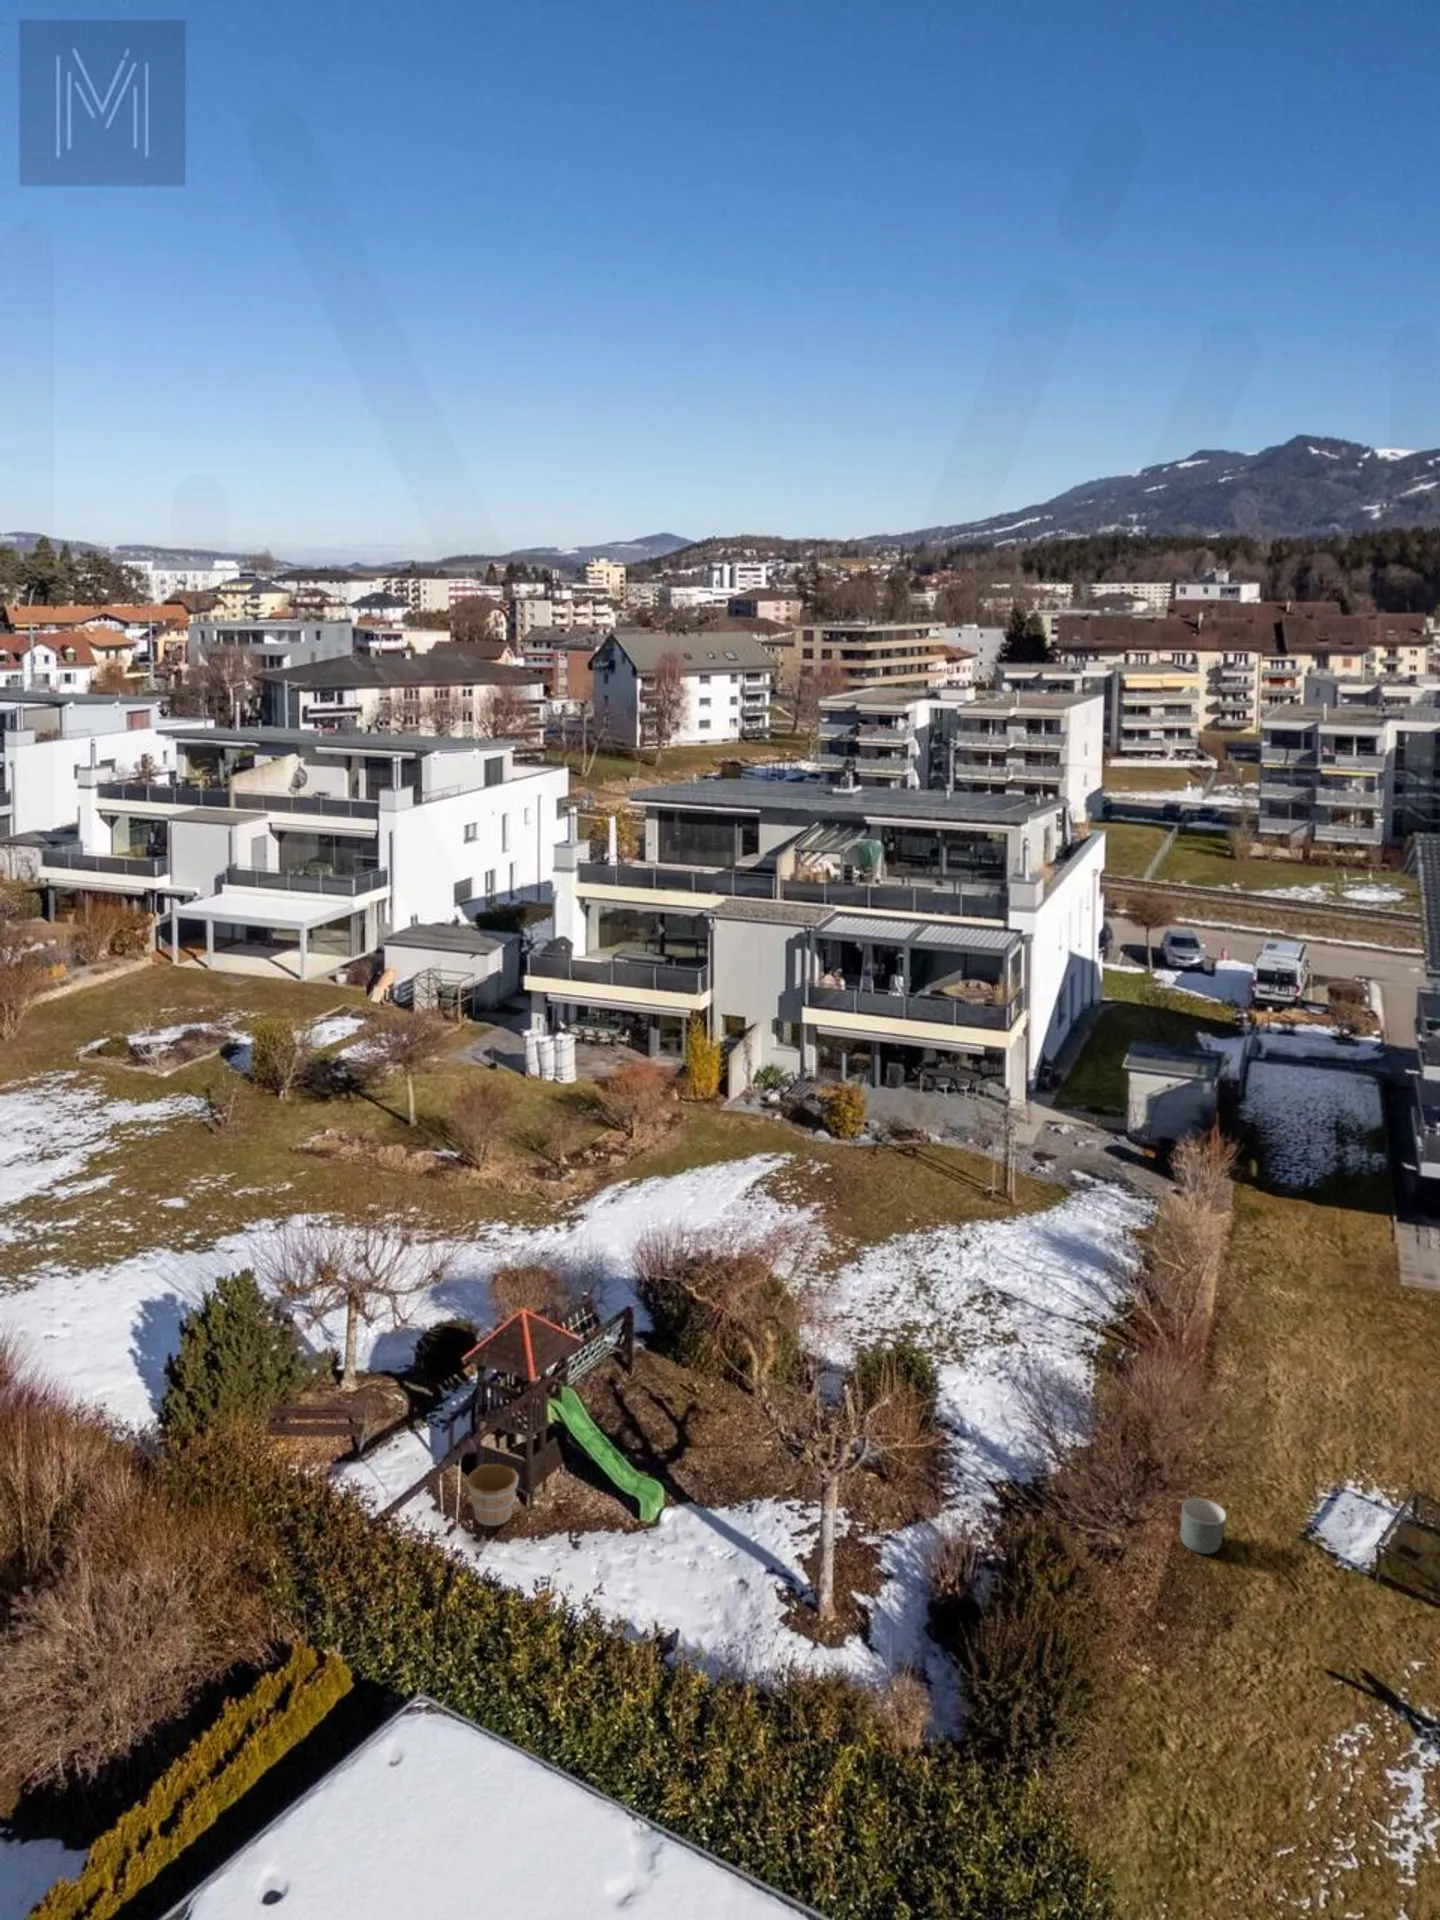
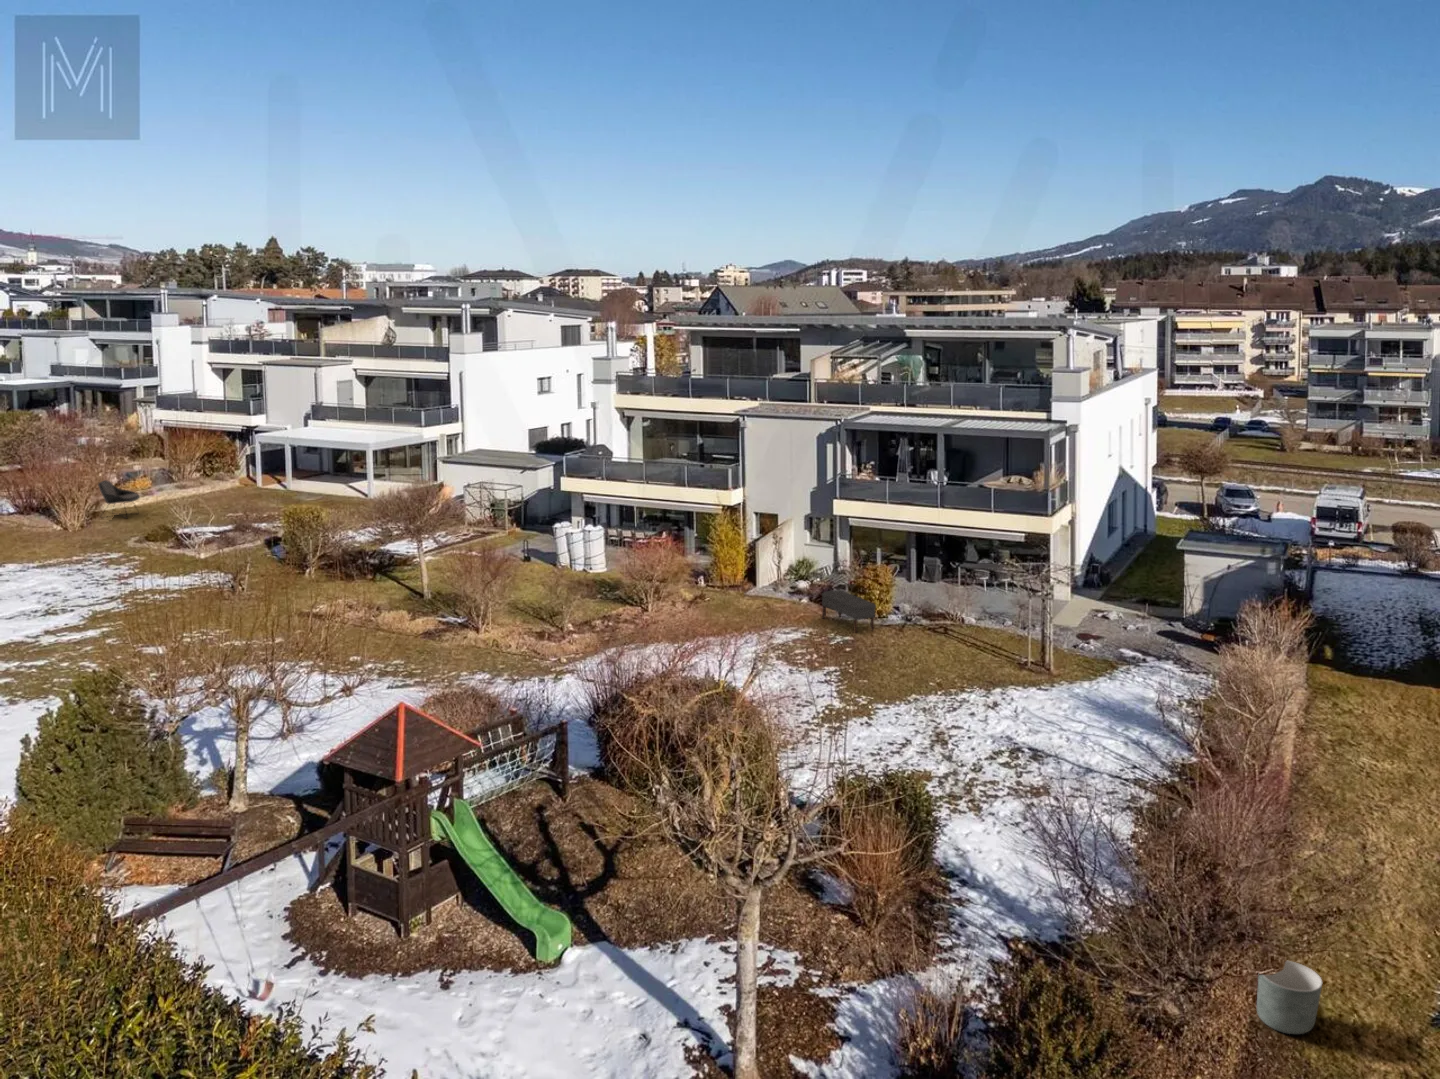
lounge chair: none [26,975,68,1017] -> present [98,480,140,518]
bench: none [796,1110,849,1156] -> present [822,590,876,633]
wooden bucket: present [467,1464,518,1526] -> none [317,879,385,955]

